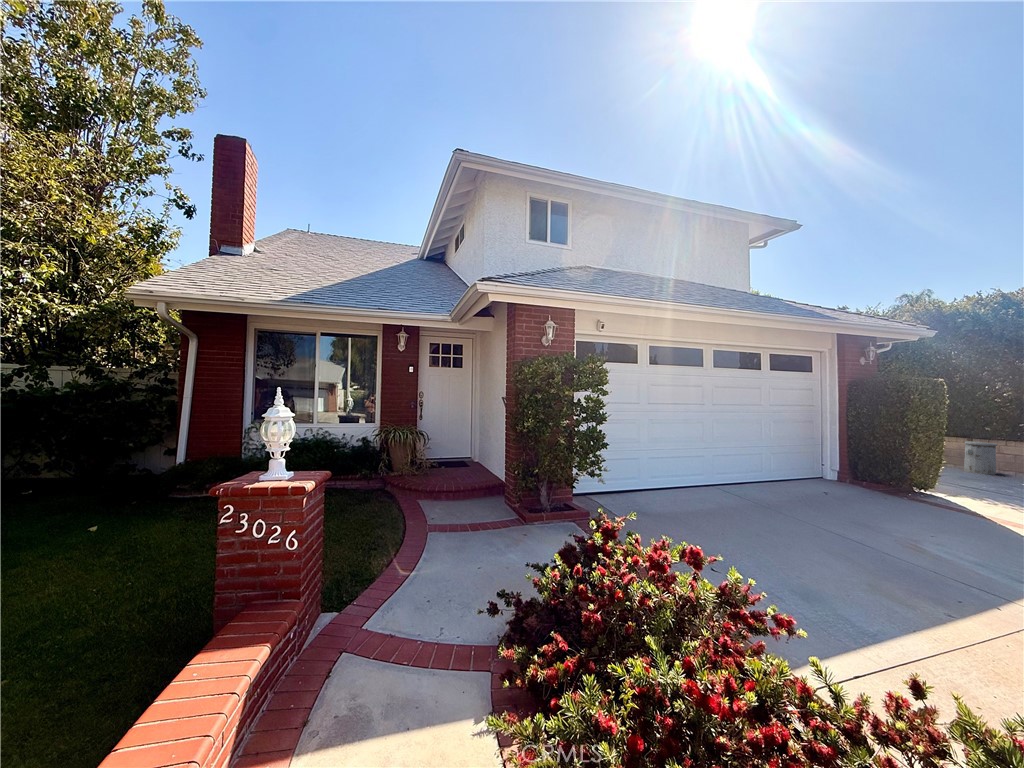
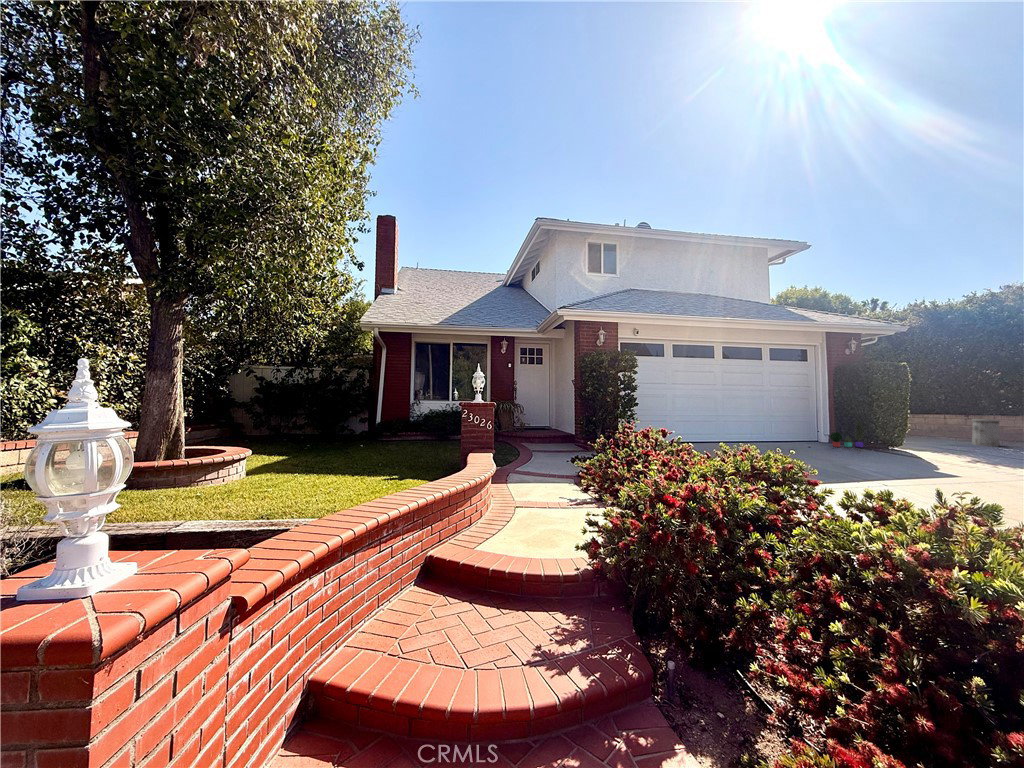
potted plant: none [849,456,894,493] -> present [830,421,864,447]

